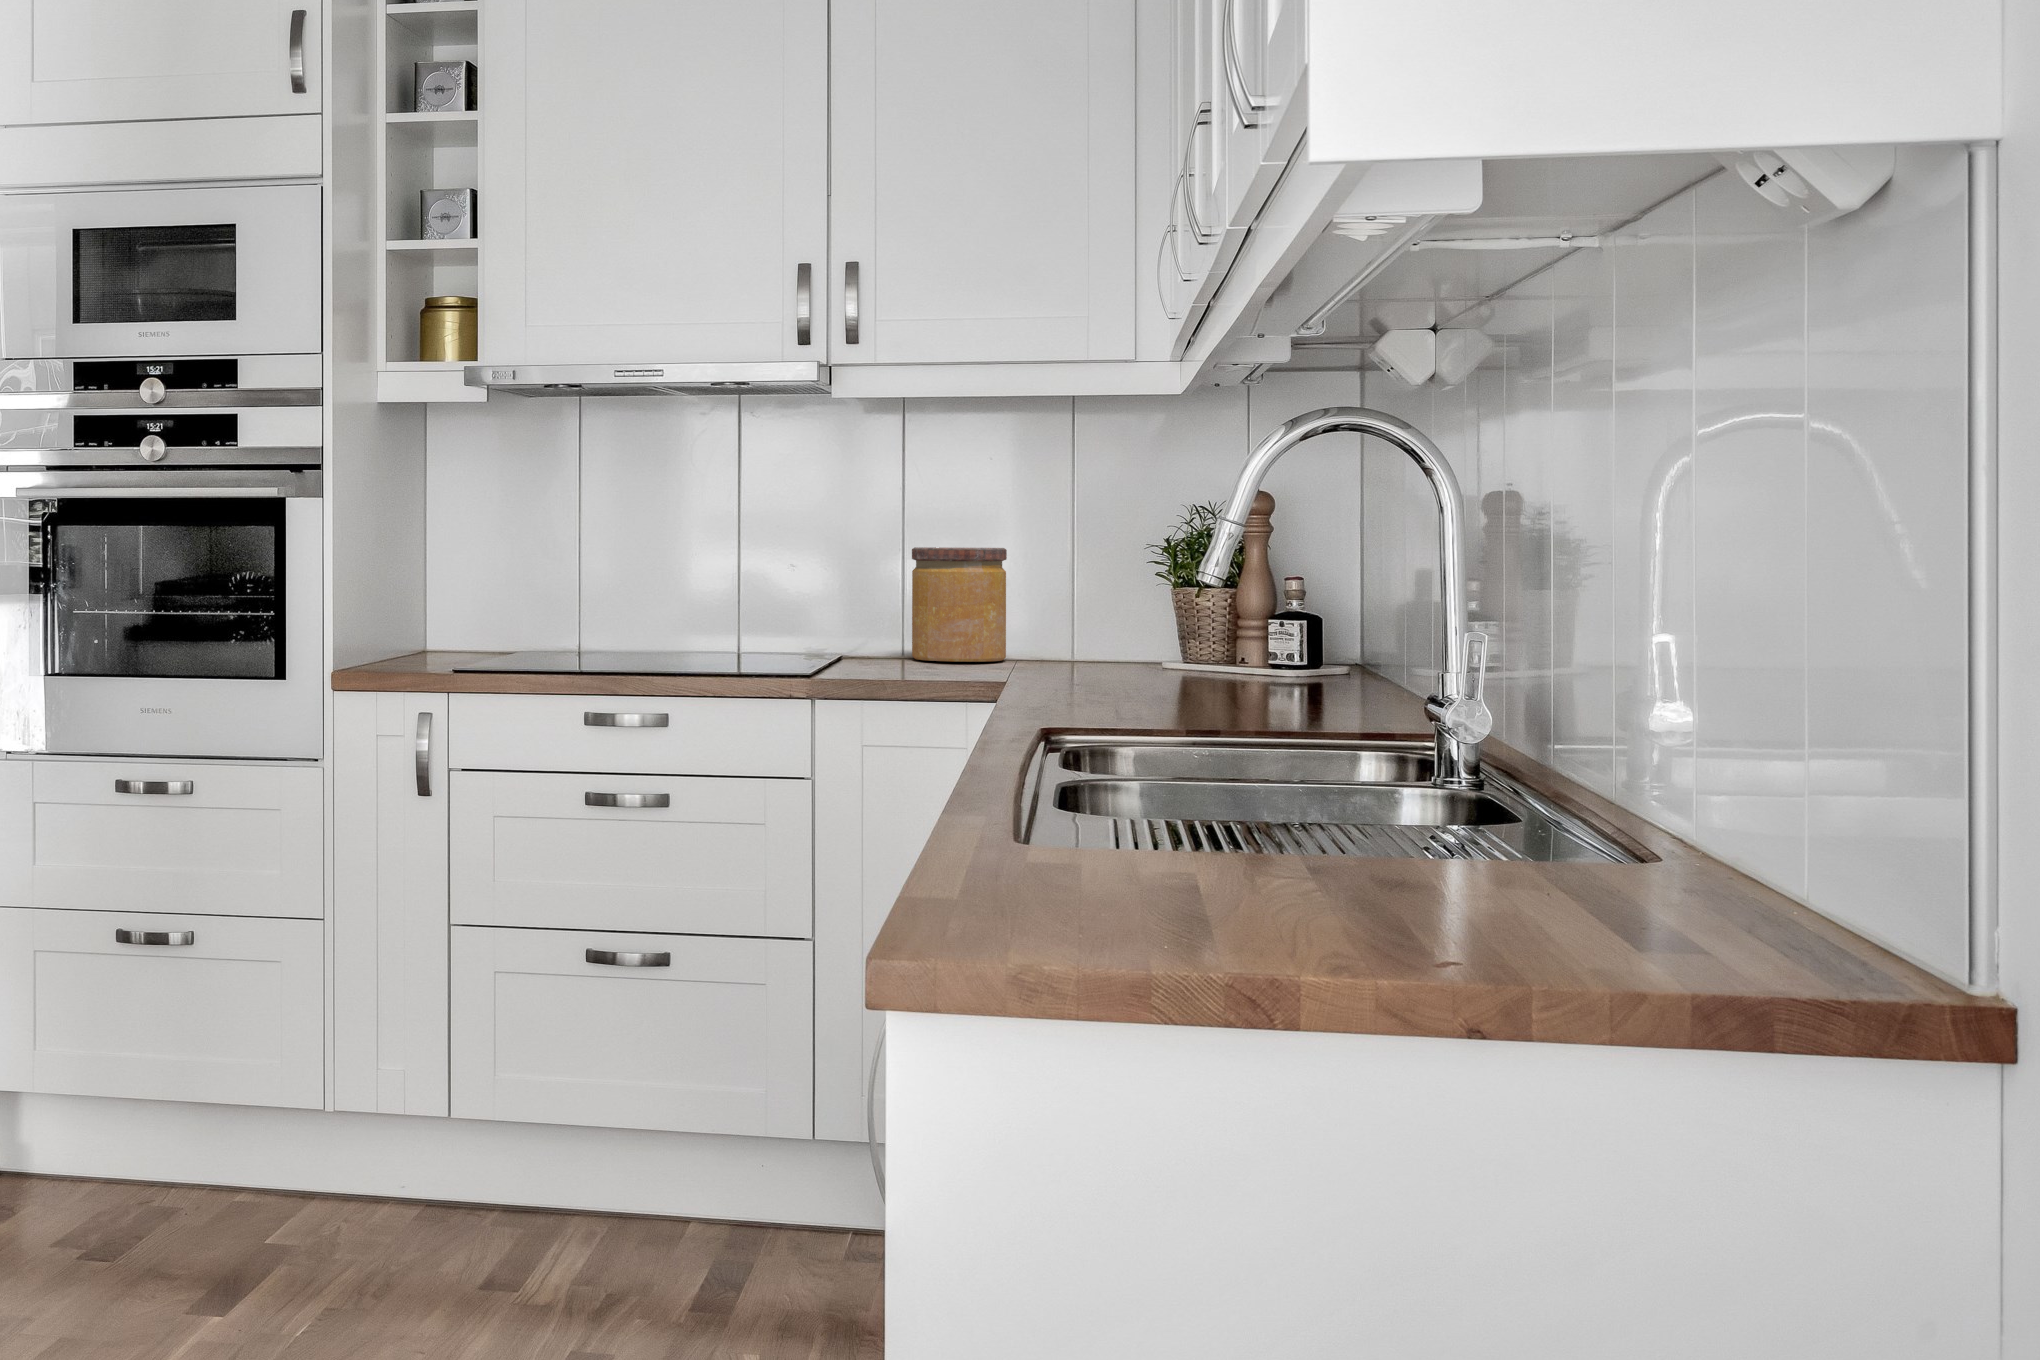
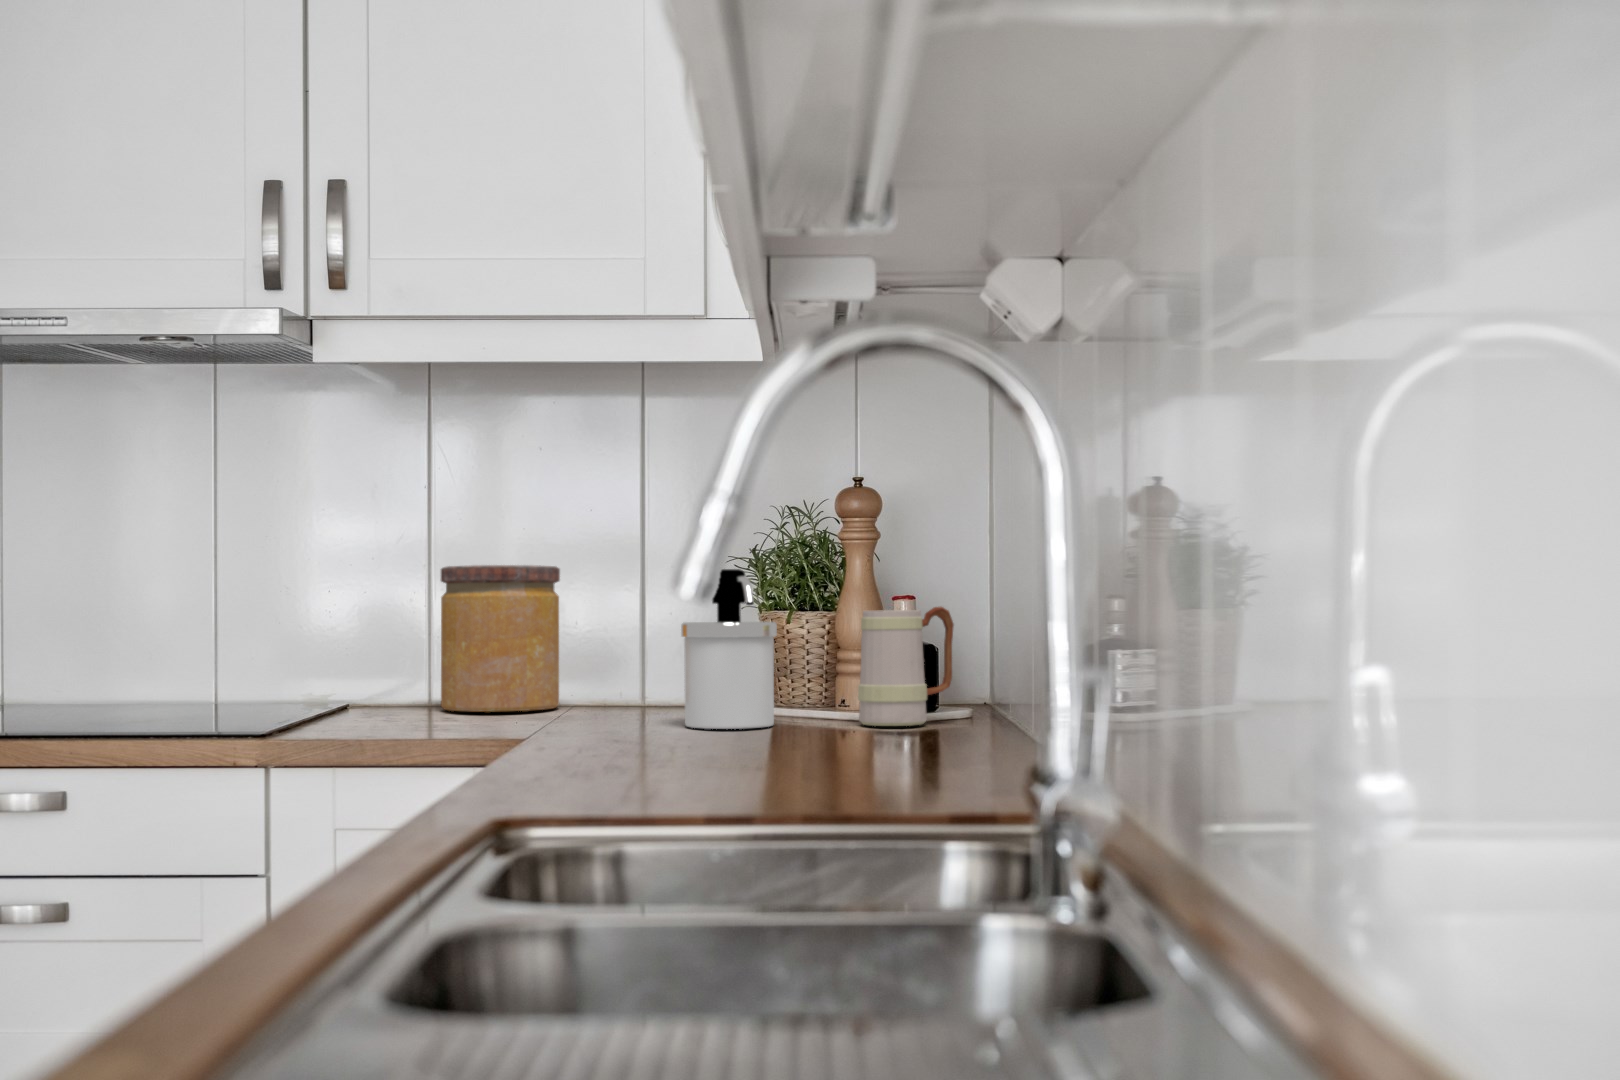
soap dispenser: none [1114,556,1191,679] -> present [681,569,777,729]
mug: none [1257,588,1337,680] -> present [858,607,954,726]

